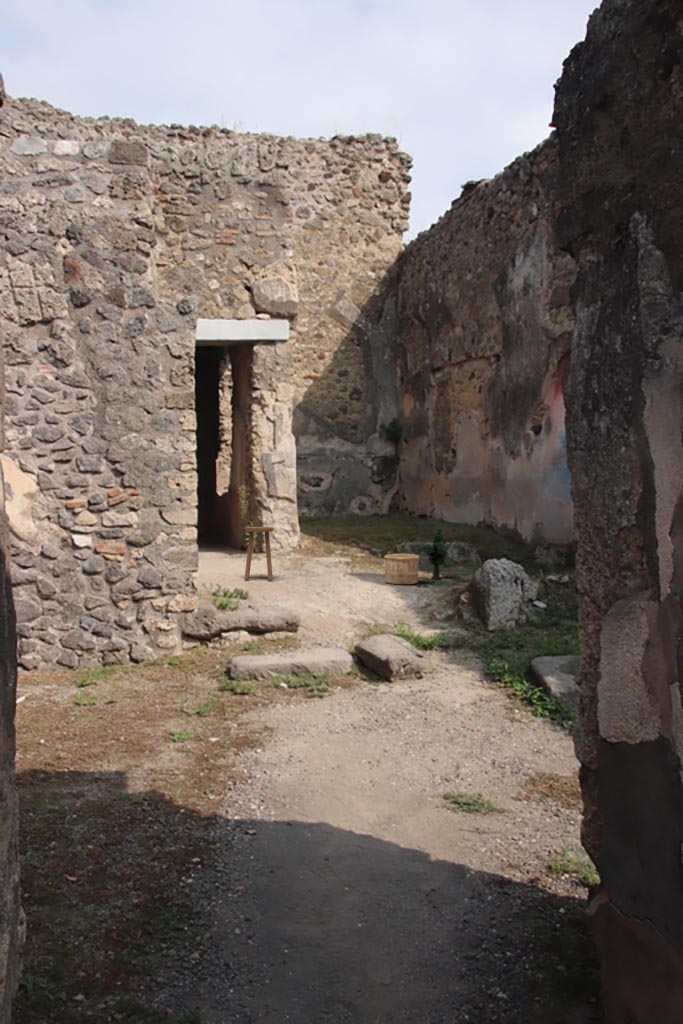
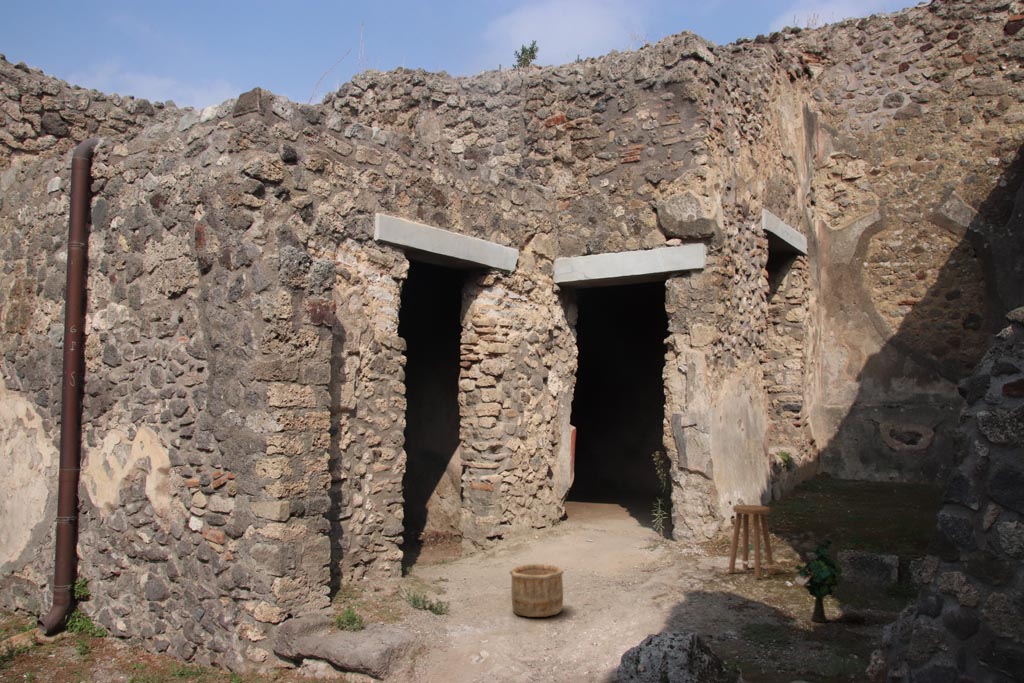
stool: present [245,527,273,581] -> present [728,505,775,578]
wooden bucket: present [385,554,419,584] -> present [510,564,564,617]

